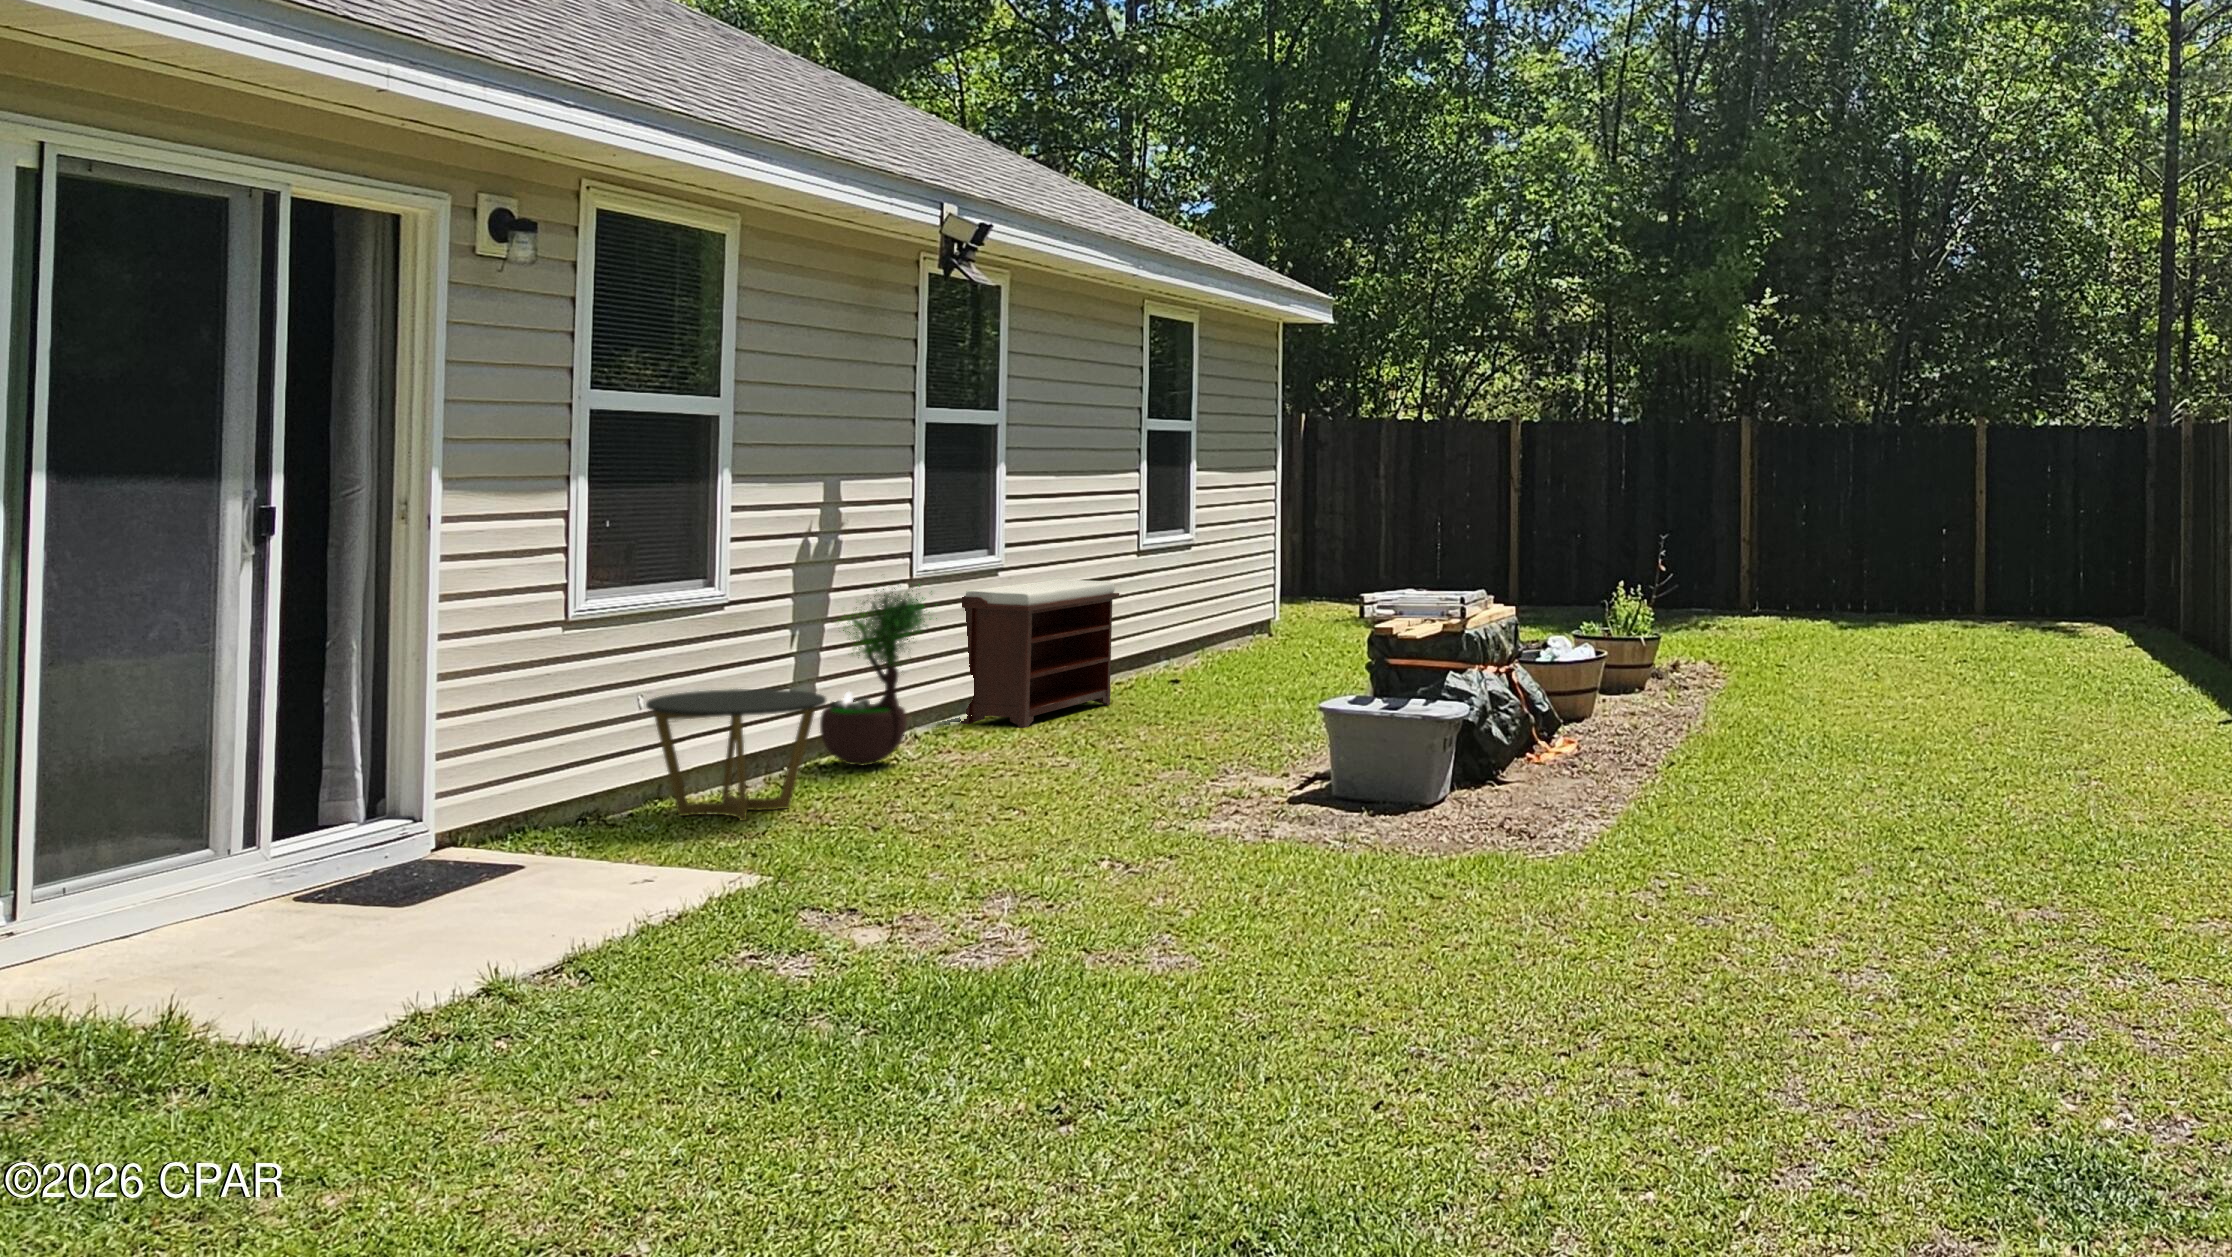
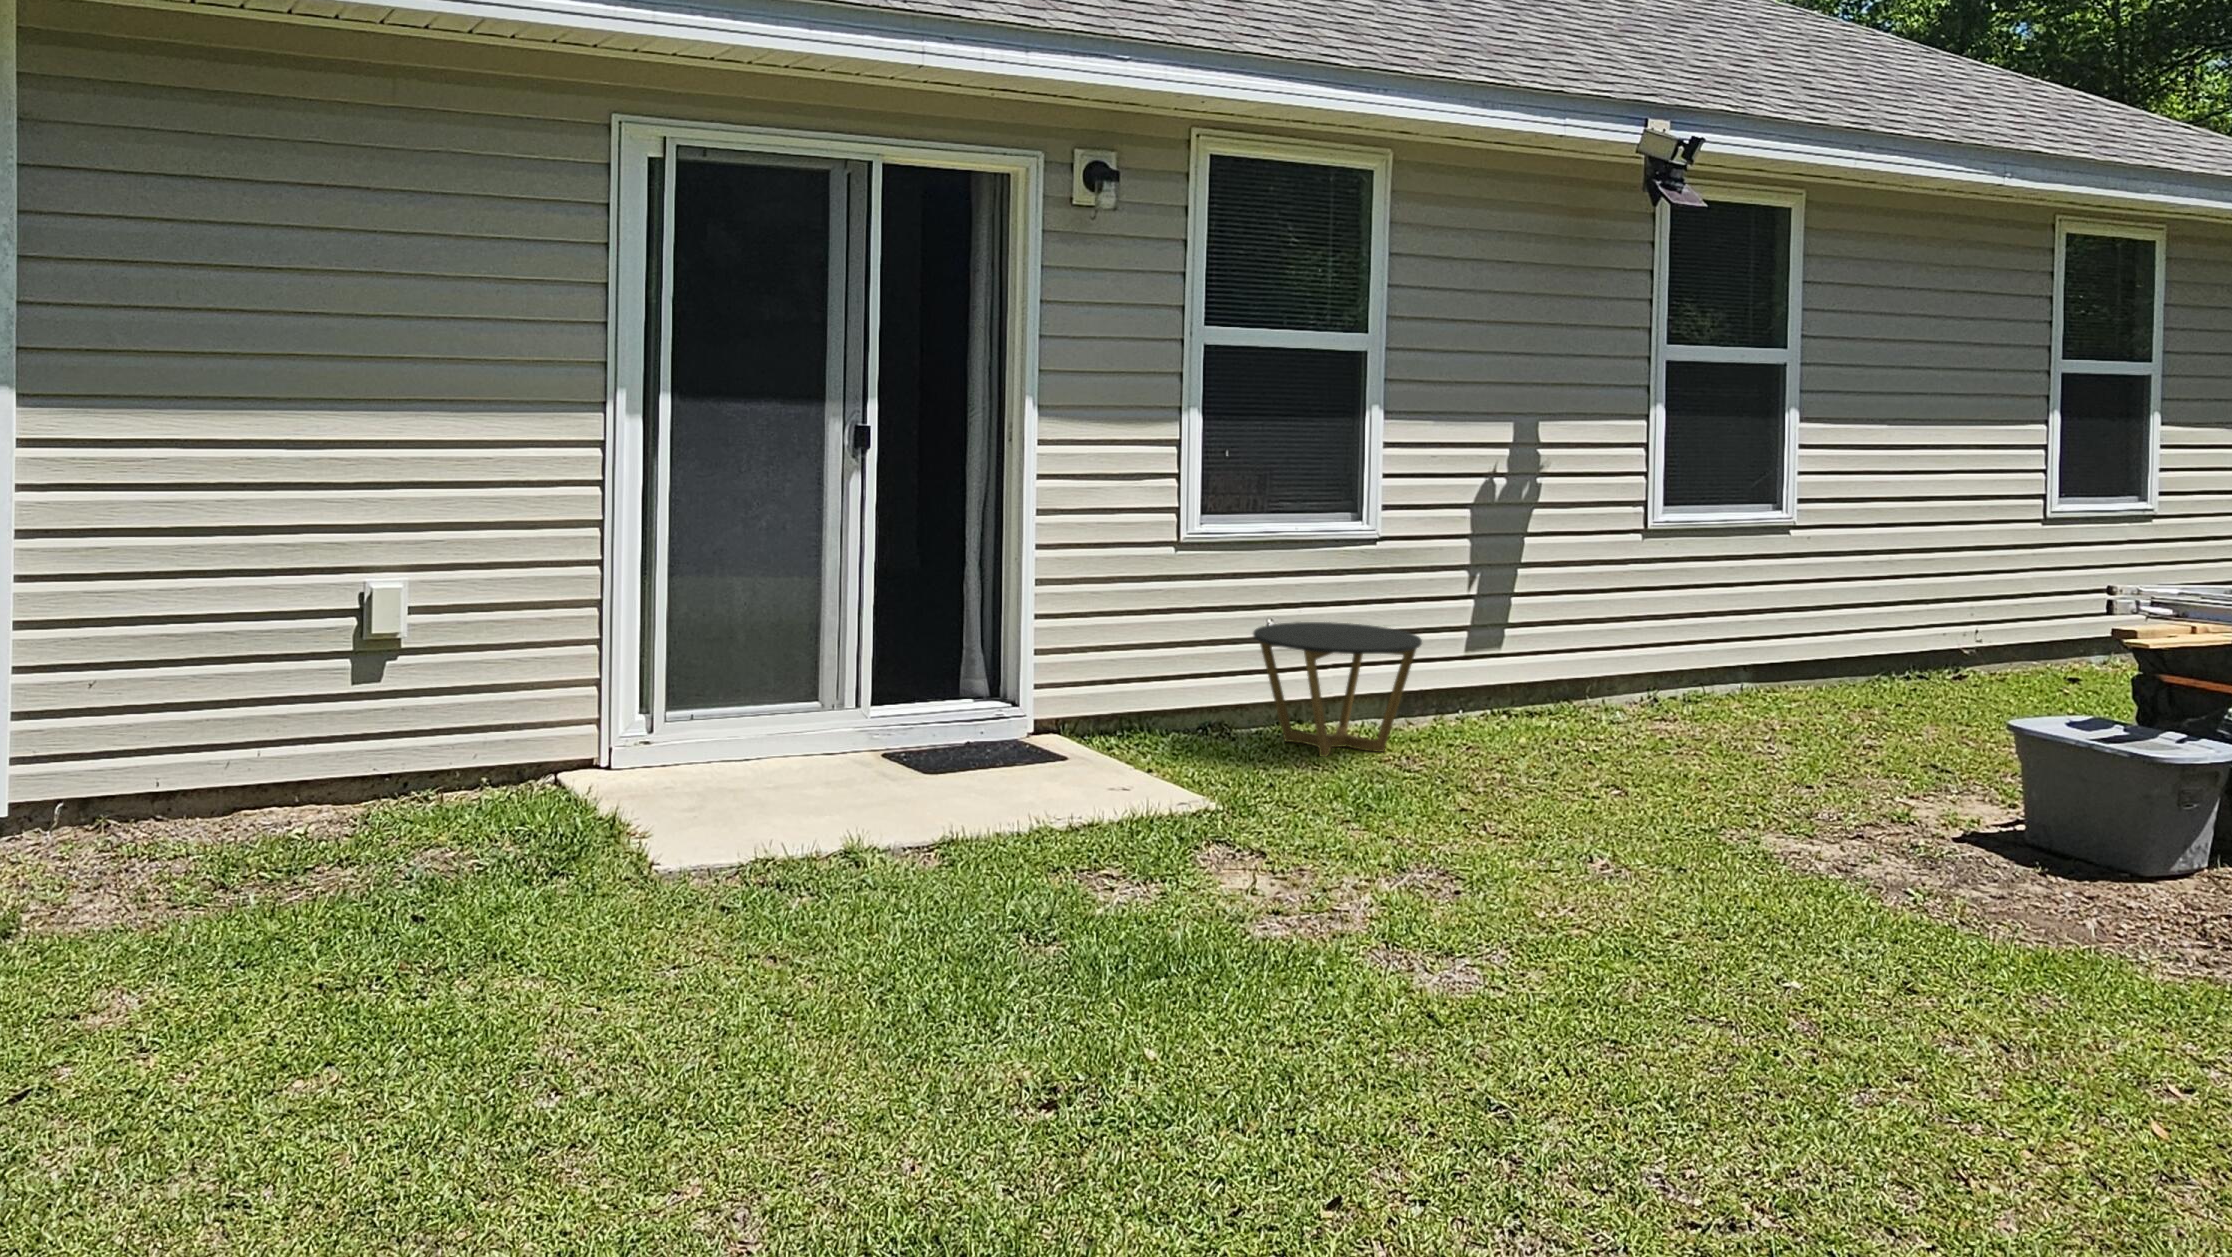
bench: present [960,579,1119,728] -> none [1724,543,1954,708]
potted tree: present [820,584,937,766] -> none [1496,521,1621,721]

